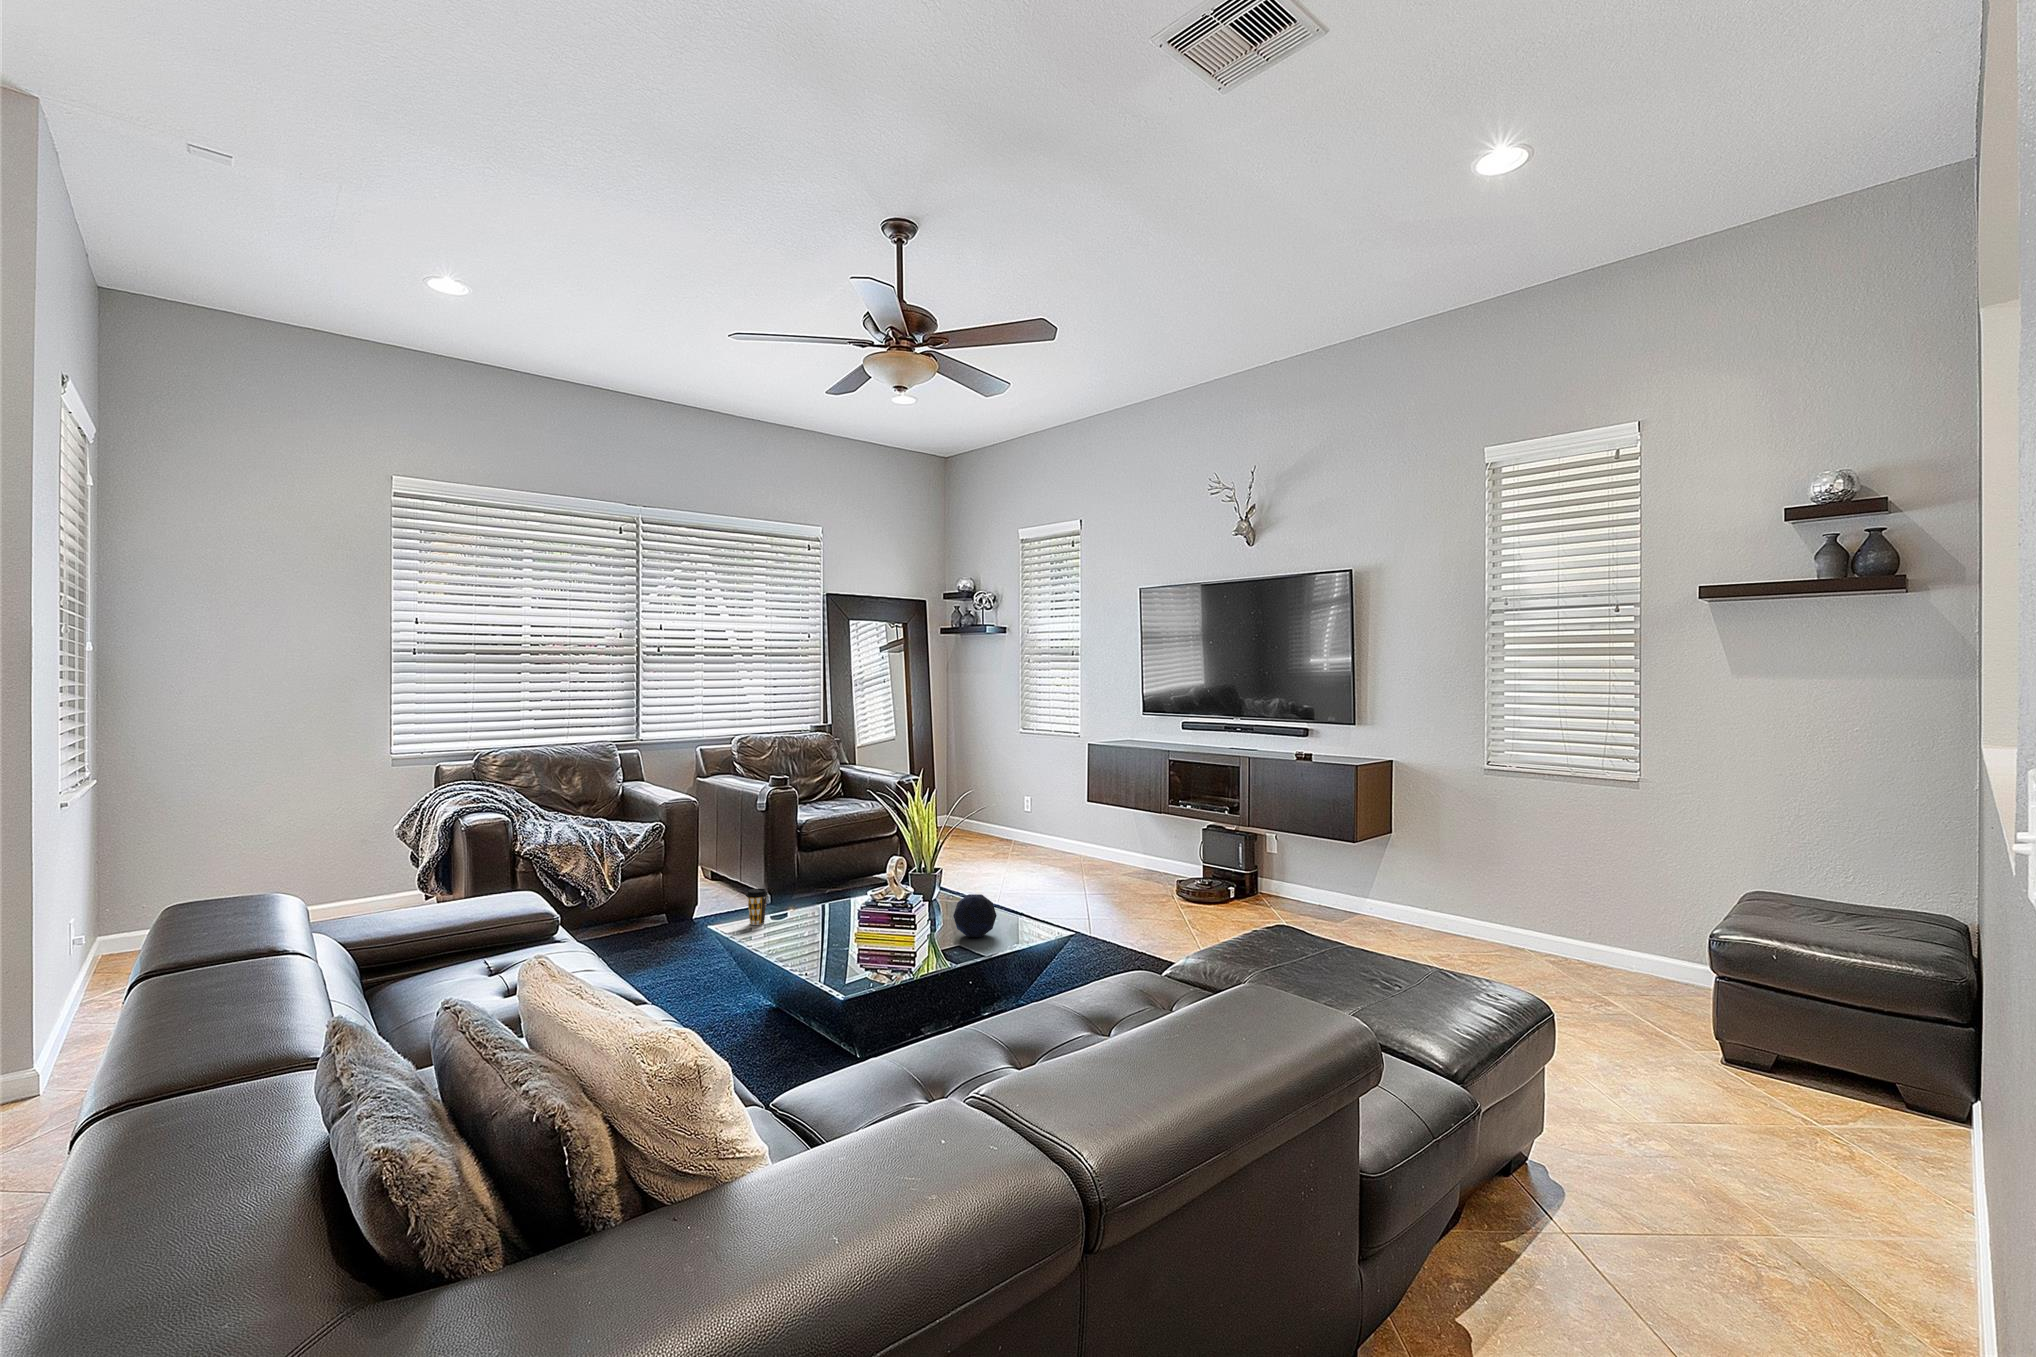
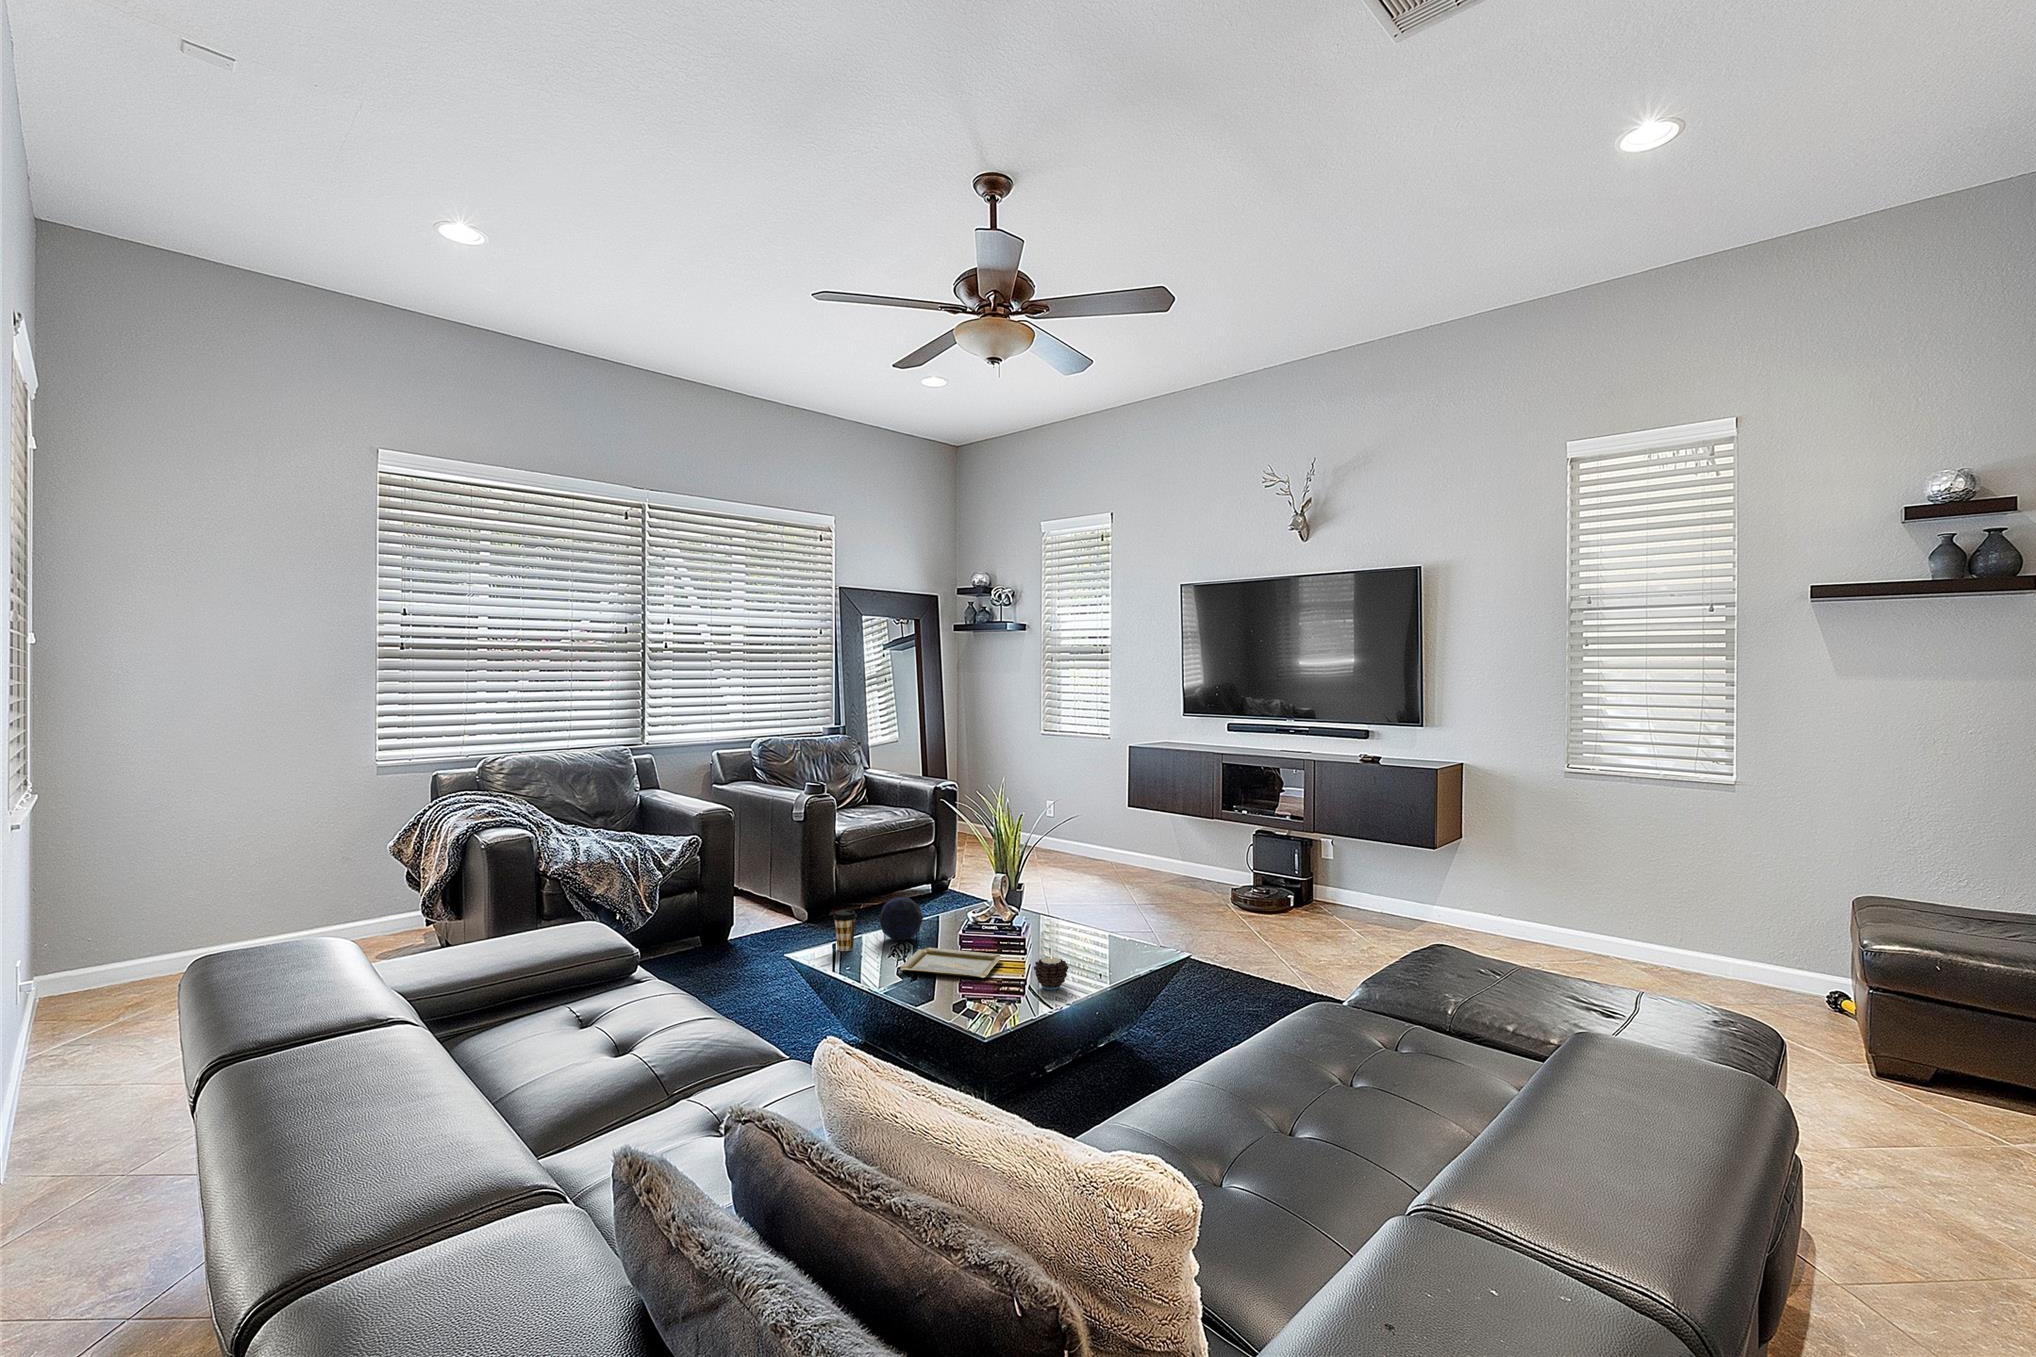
decorative orb: present [953,894,997,937] -> present [879,897,923,941]
tray: none [792,923,888,949] -> present [900,948,1002,978]
candle: none [901,929,933,961] -> present [1034,956,1069,990]

